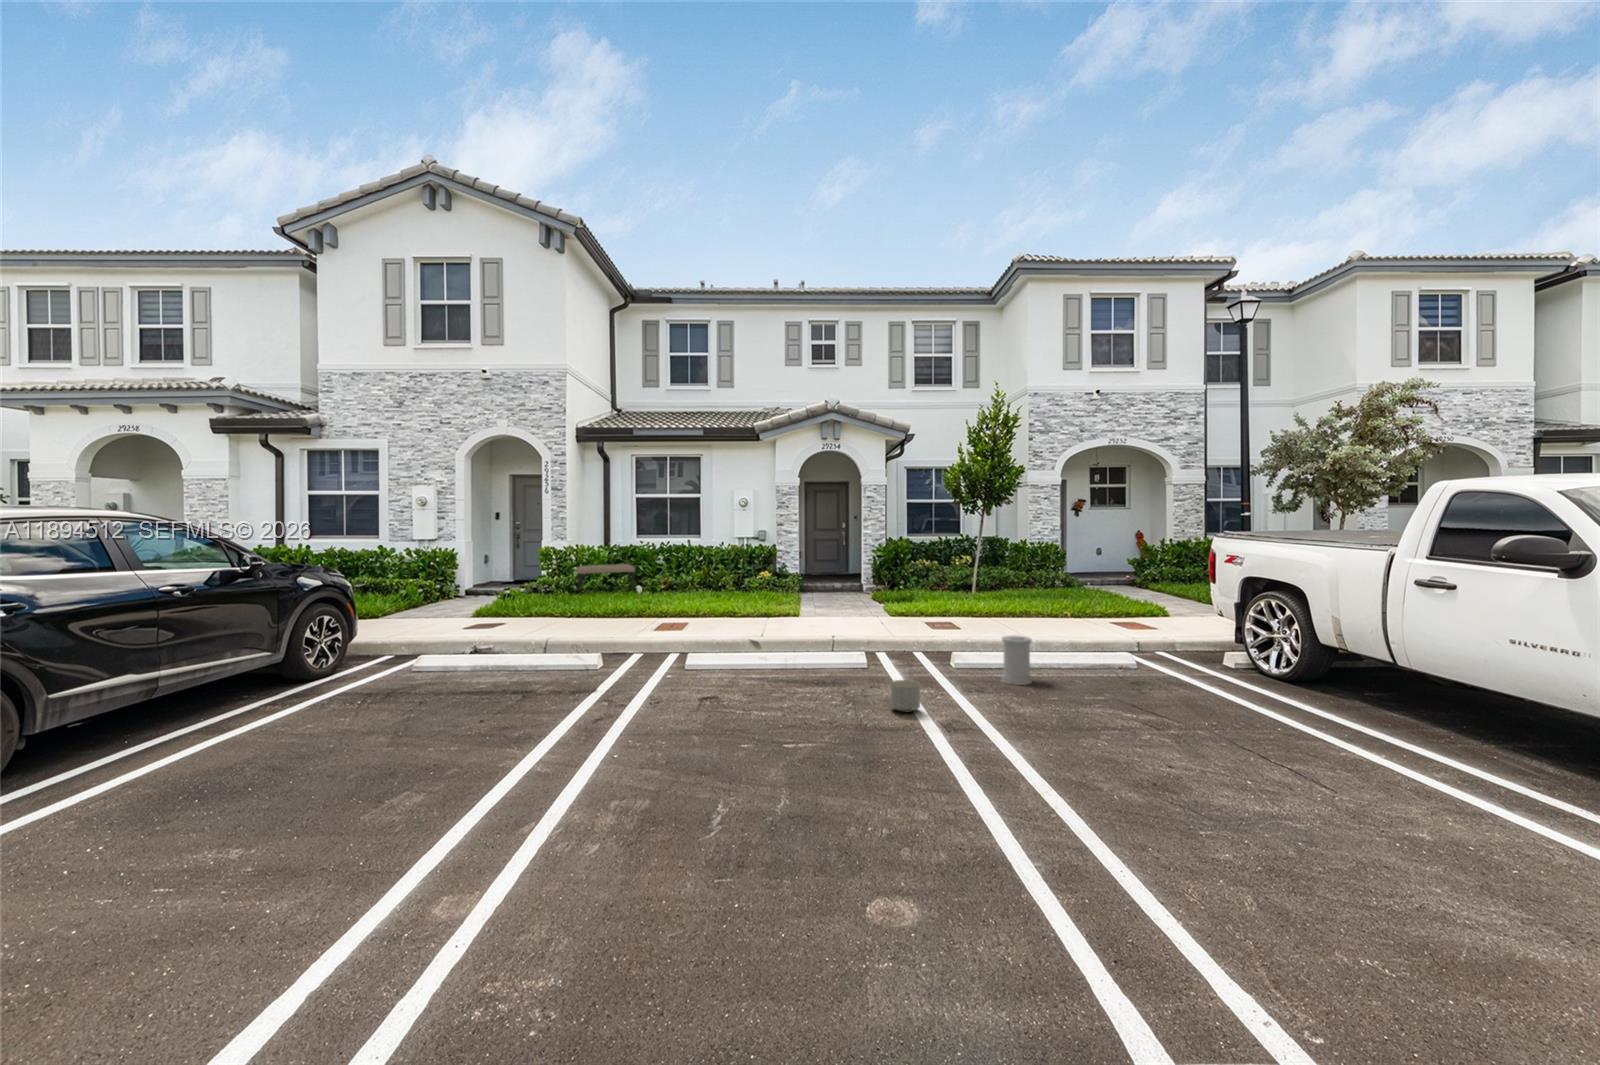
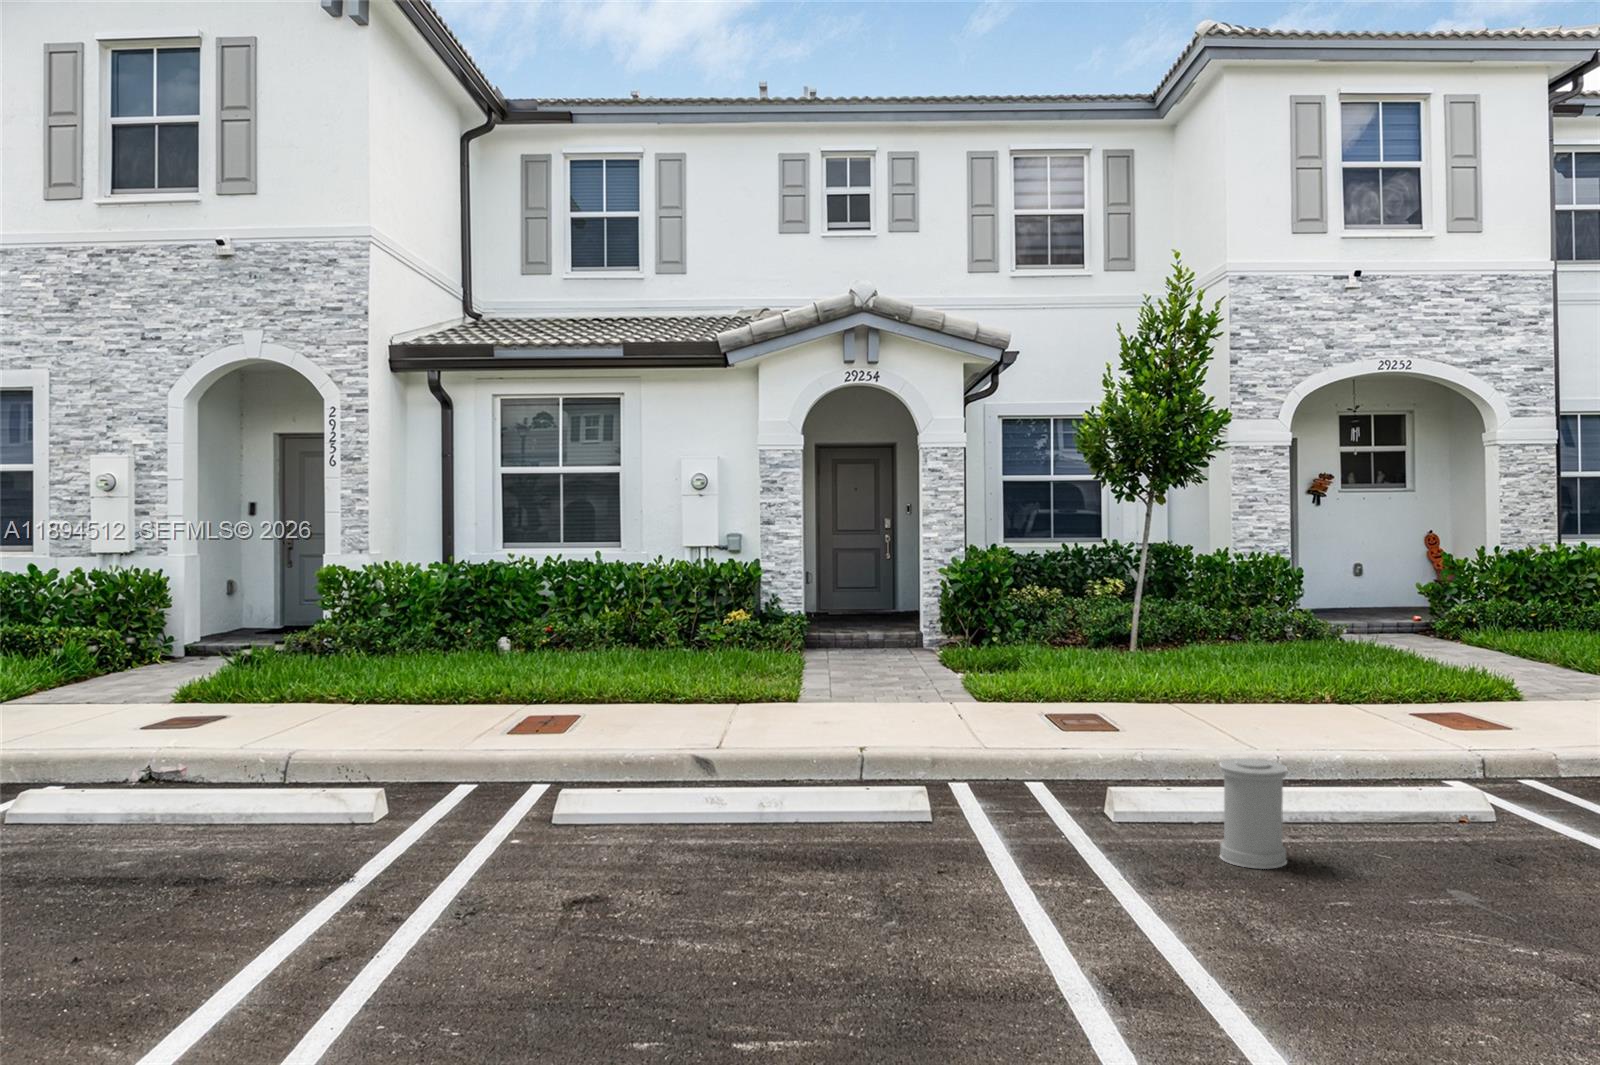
bench: present [577,564,635,591] -> none [389,598,497,649]
planter: present [891,680,920,712] -> none [982,870,1050,948]

